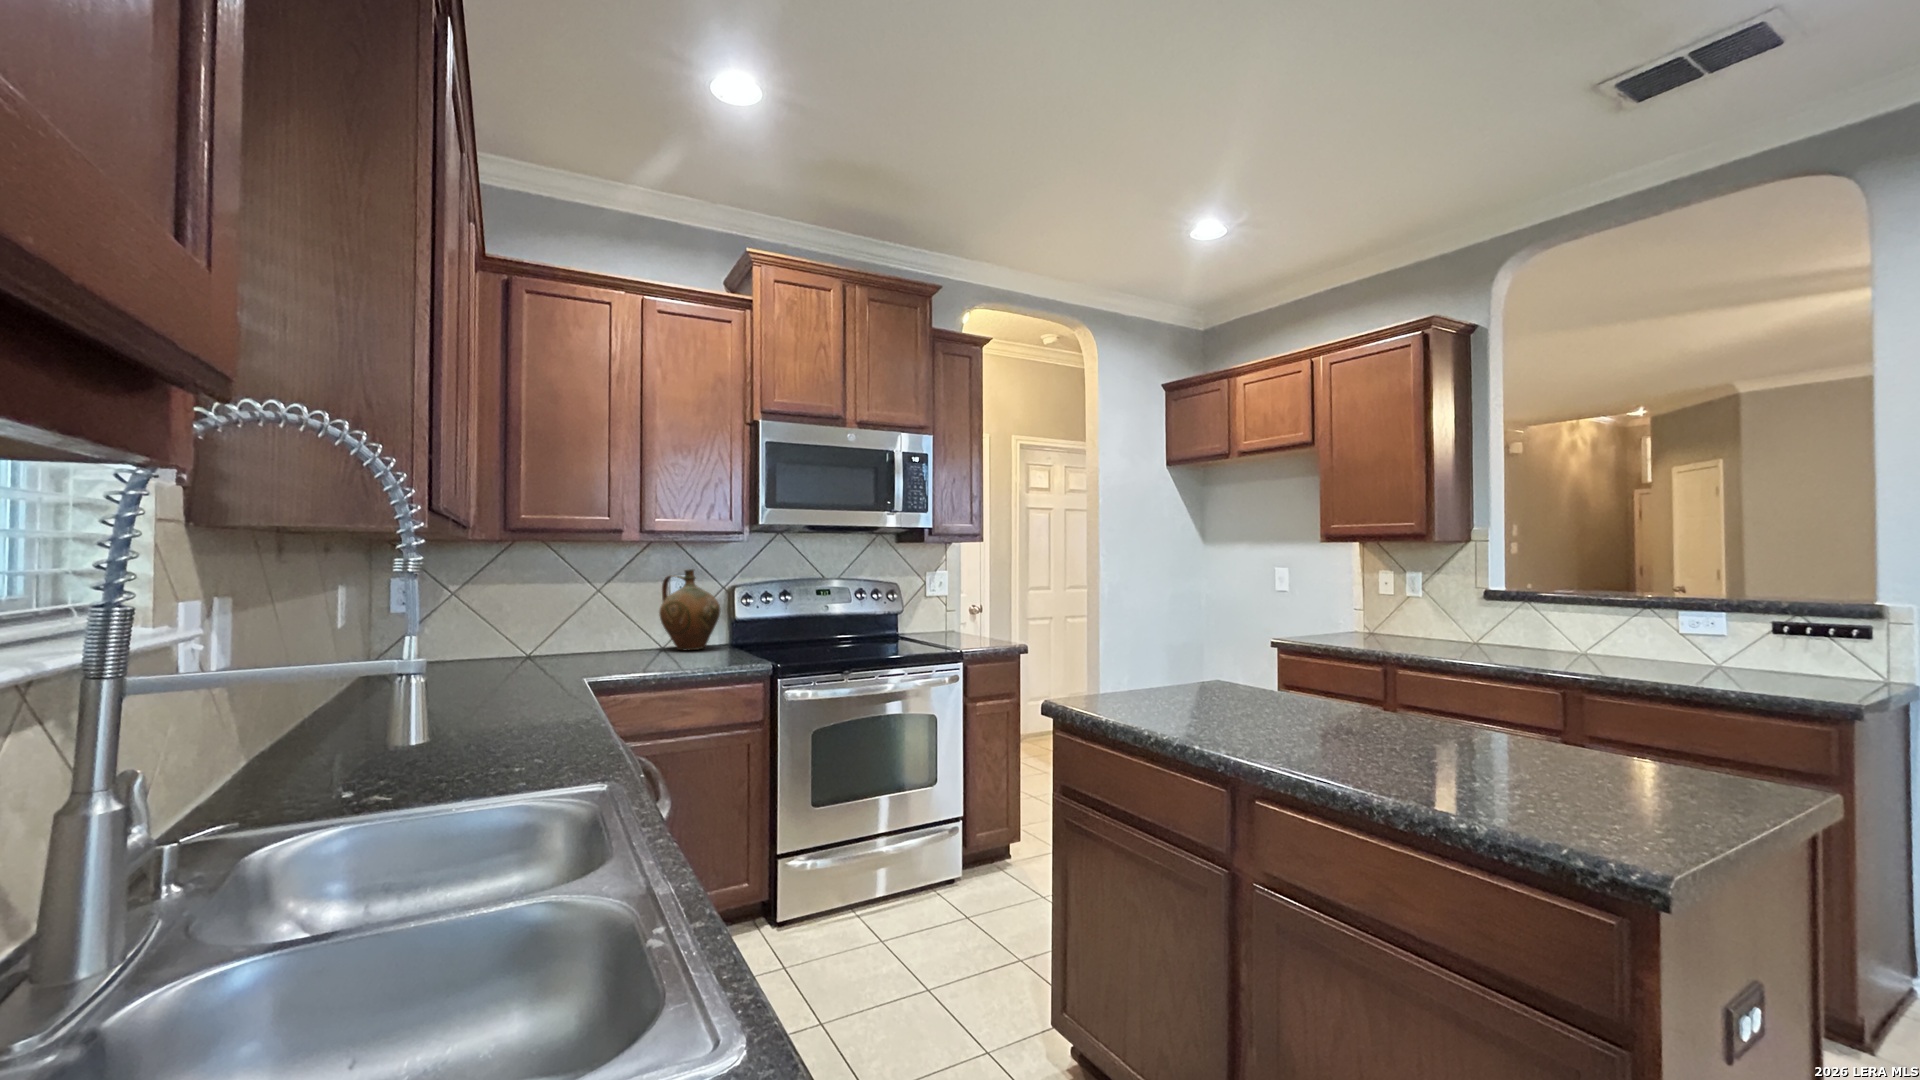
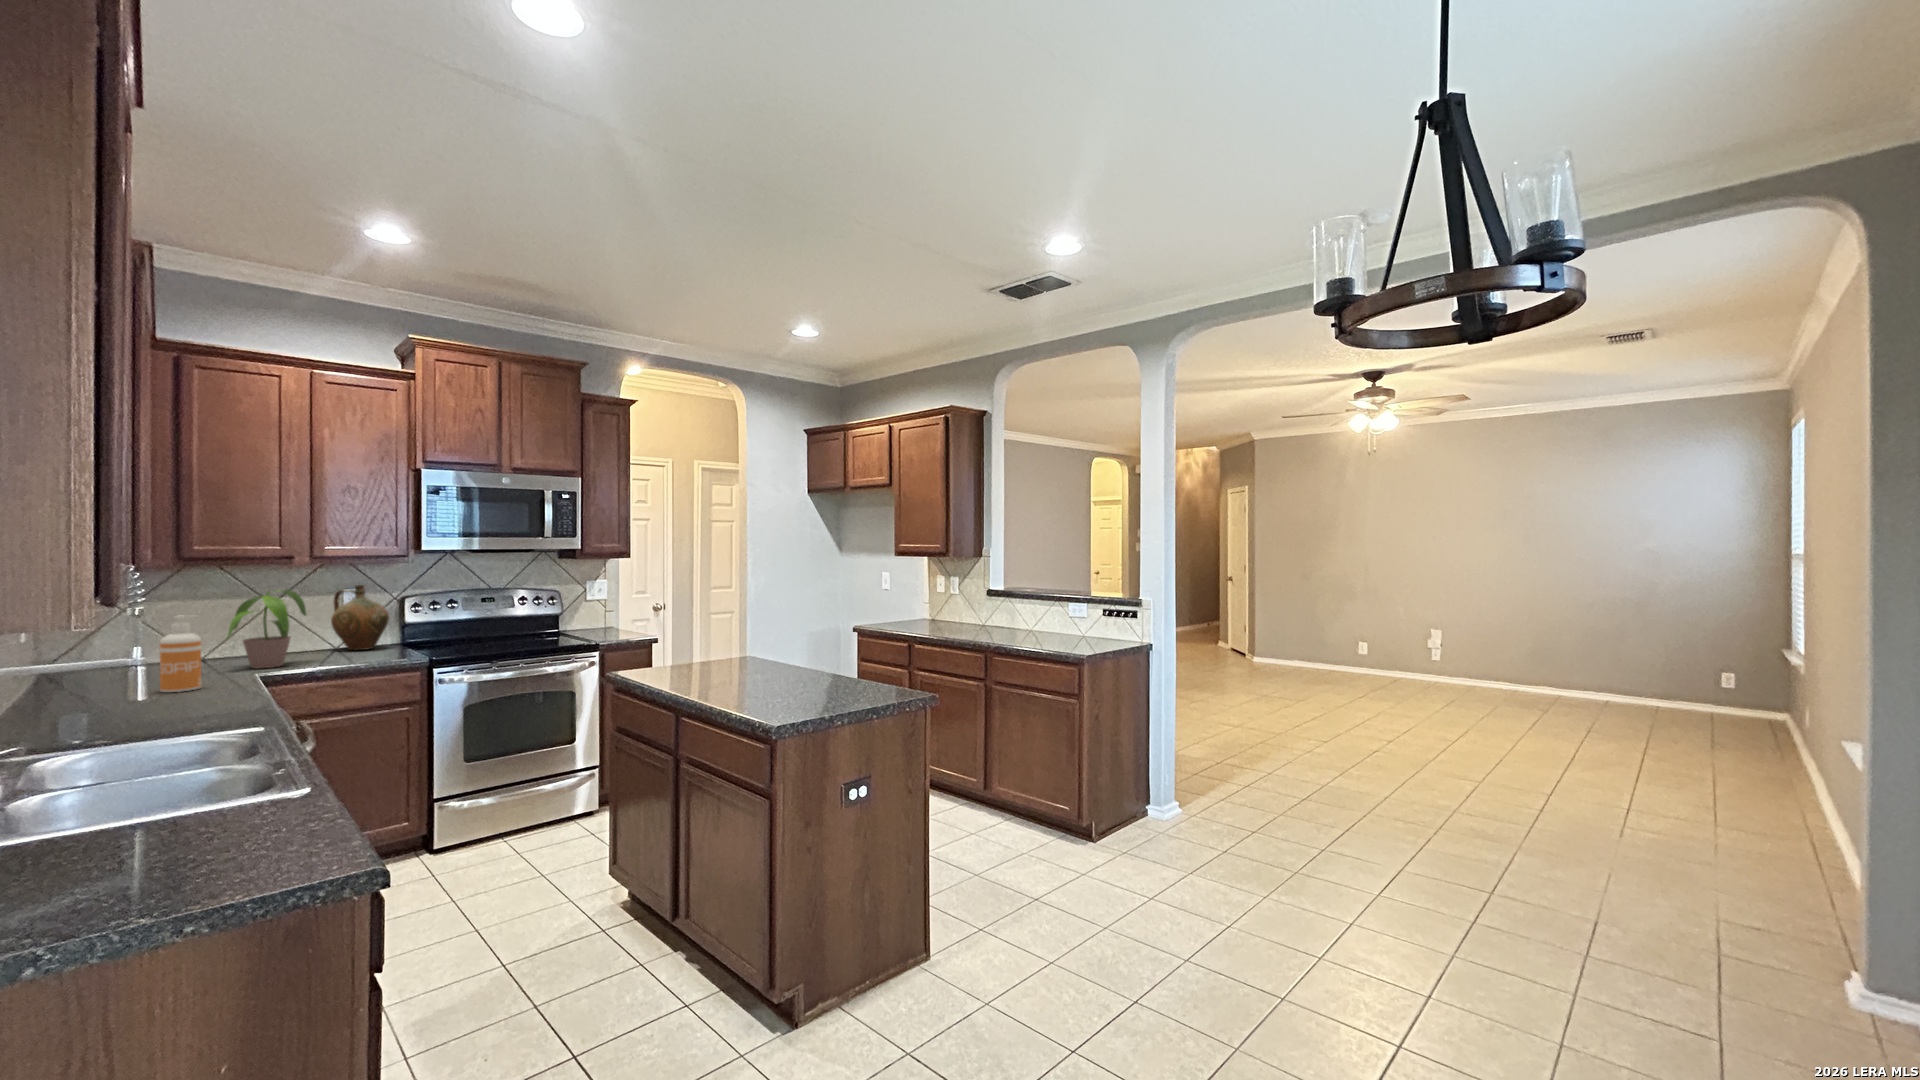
potted plant: none [531,571,651,671] -> present [227,590,306,668]
soap dispenser: none [466,598,515,705] -> present [160,616,201,692]

